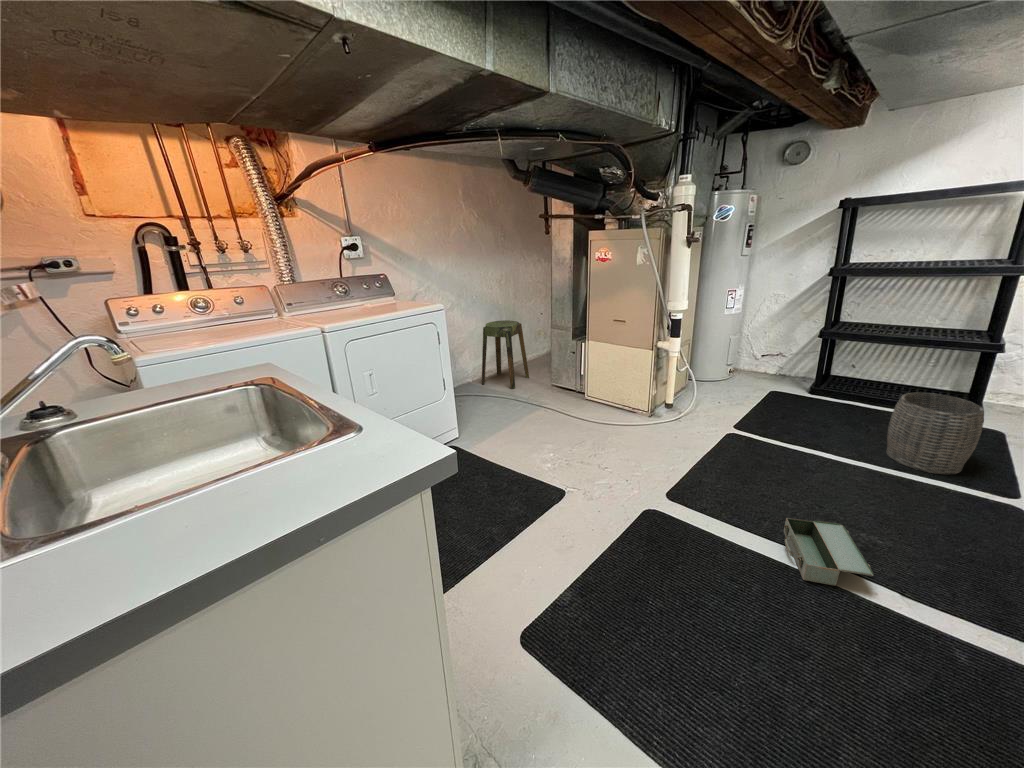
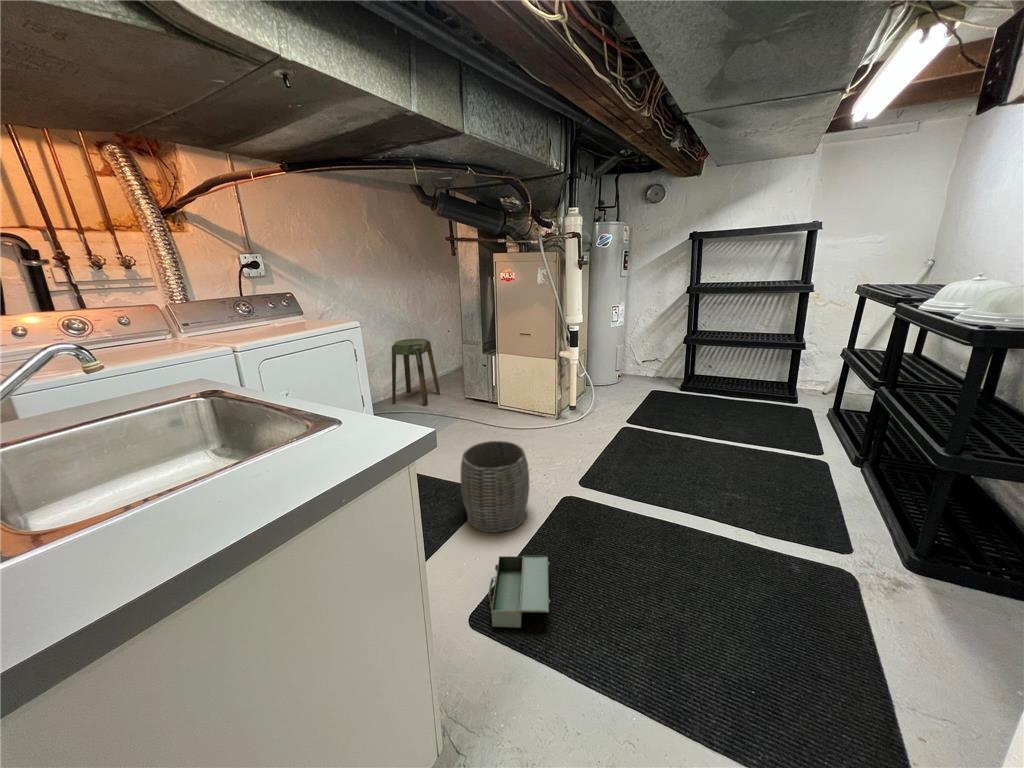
woven basket: present [886,393,984,474] -> present [460,441,530,532]
toolbox: present [784,518,873,586] -> present [488,555,550,628]

